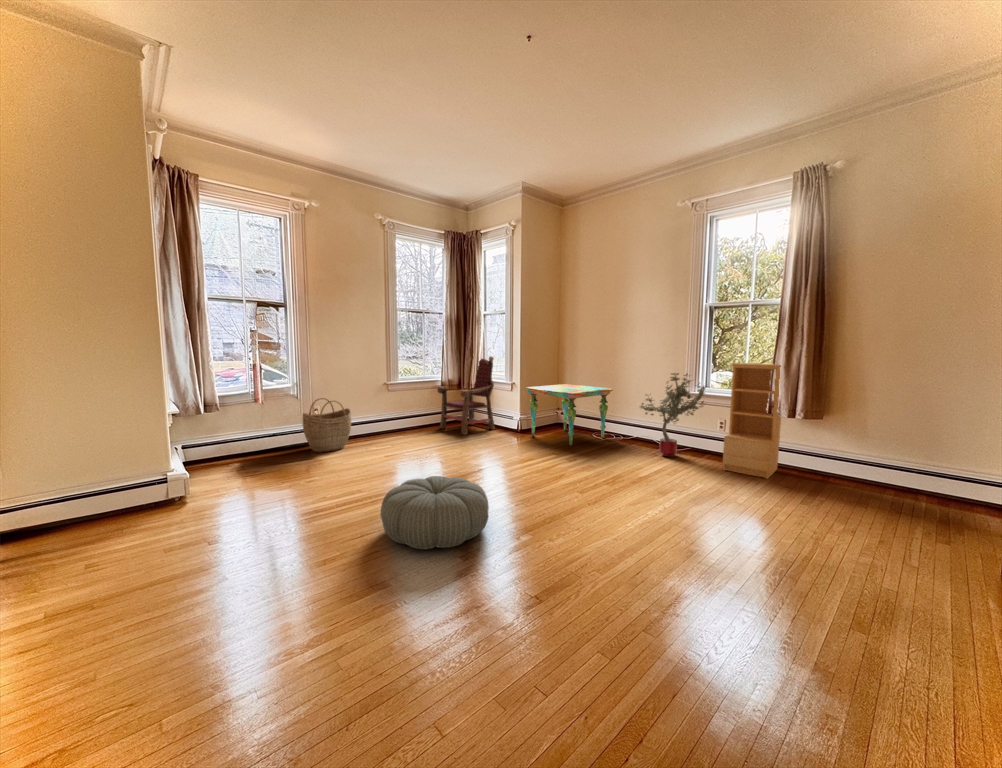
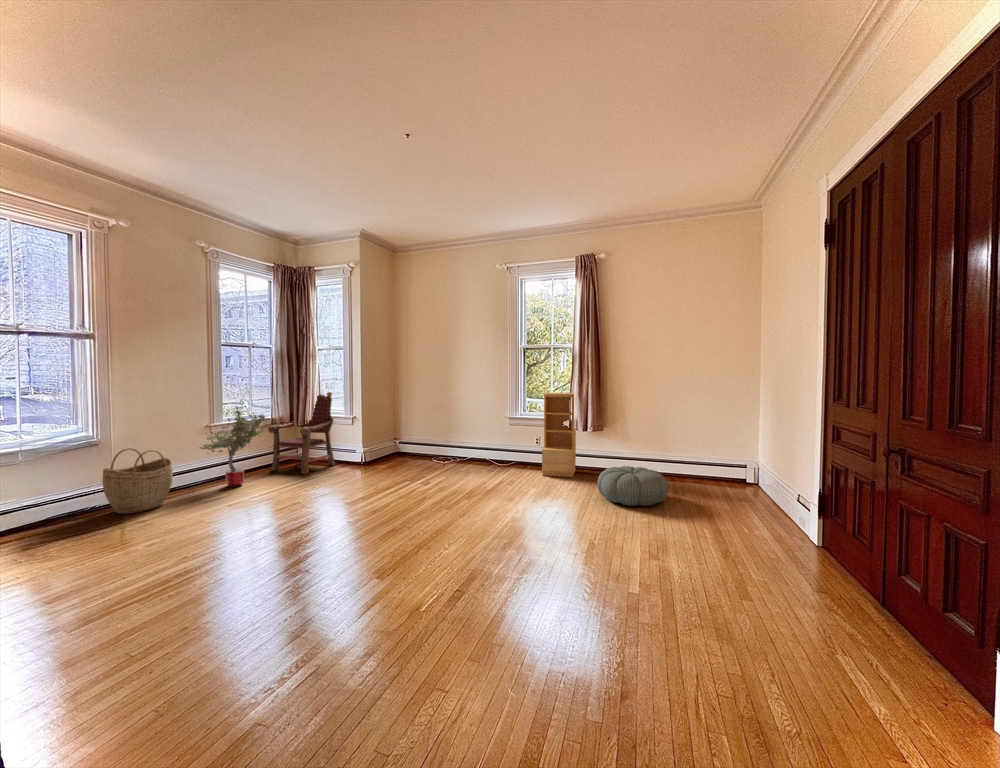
potted tree: present [640,373,706,457] -> present [200,406,265,487]
side table: present [525,384,613,445] -> none [369,416,449,471]
pouf: present [380,476,489,549] -> present [597,466,668,506]

